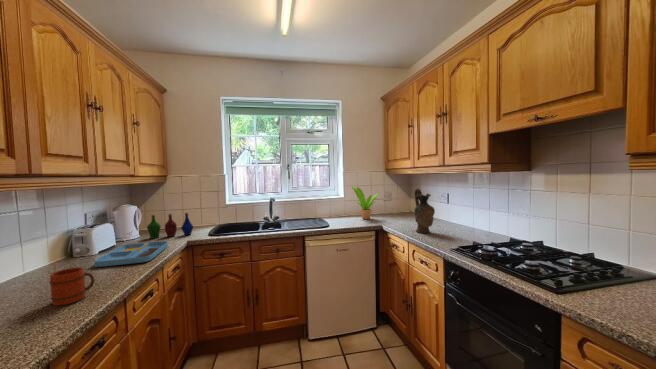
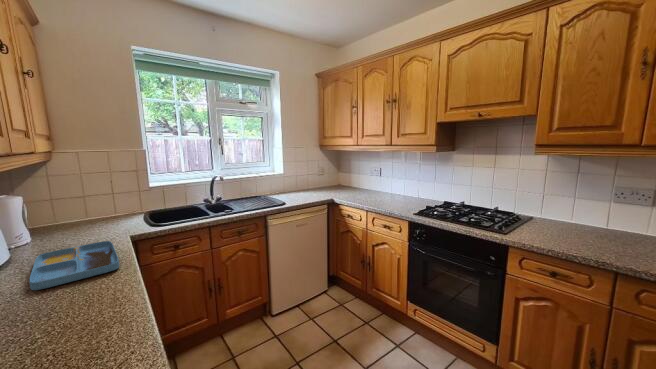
potted plant: present [352,186,379,219] -> none [291,162,319,194]
ceramic pitcher: present [414,189,435,233] -> none [365,164,383,203]
bottle: present [147,213,193,239] -> none [51,201,124,241]
mug: present [49,267,94,305] -> none [48,289,103,347]

